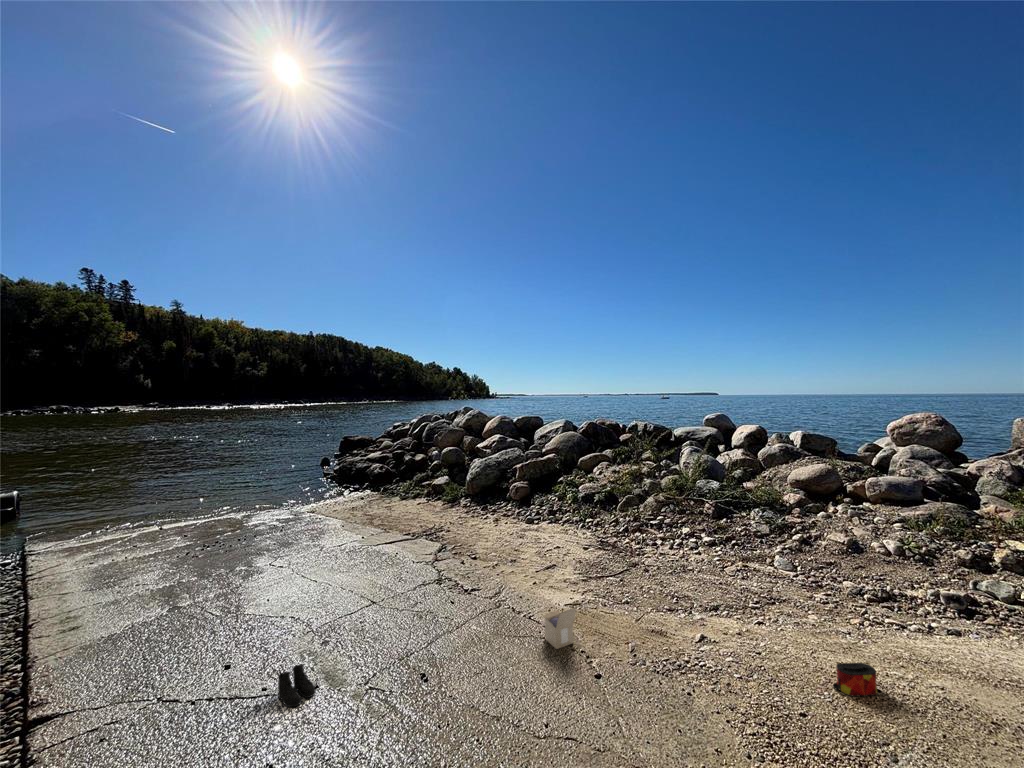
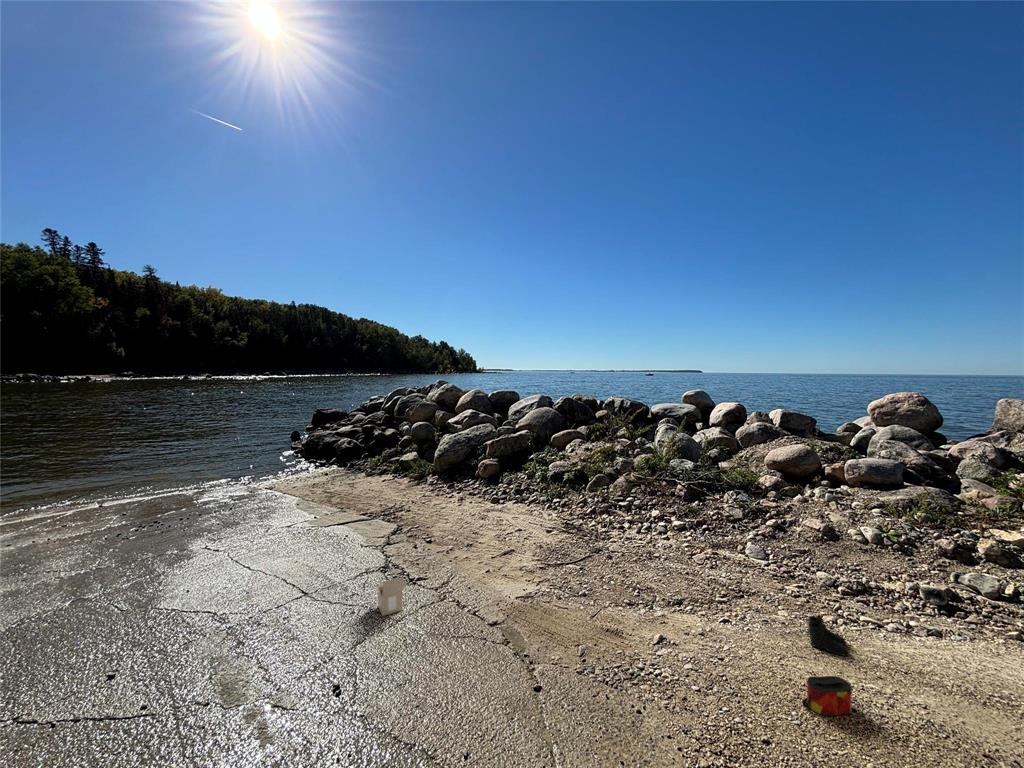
cardboard box: present [545,608,576,649] -> present [376,577,406,616]
boots: present [278,664,315,707] -> present [807,616,849,656]

